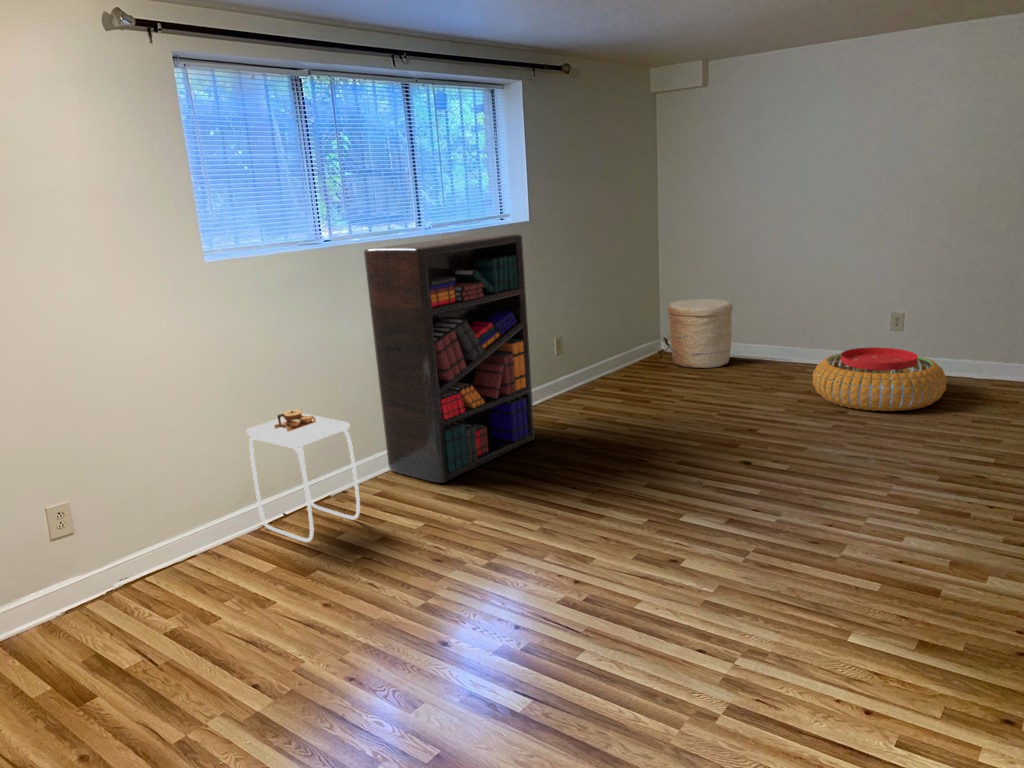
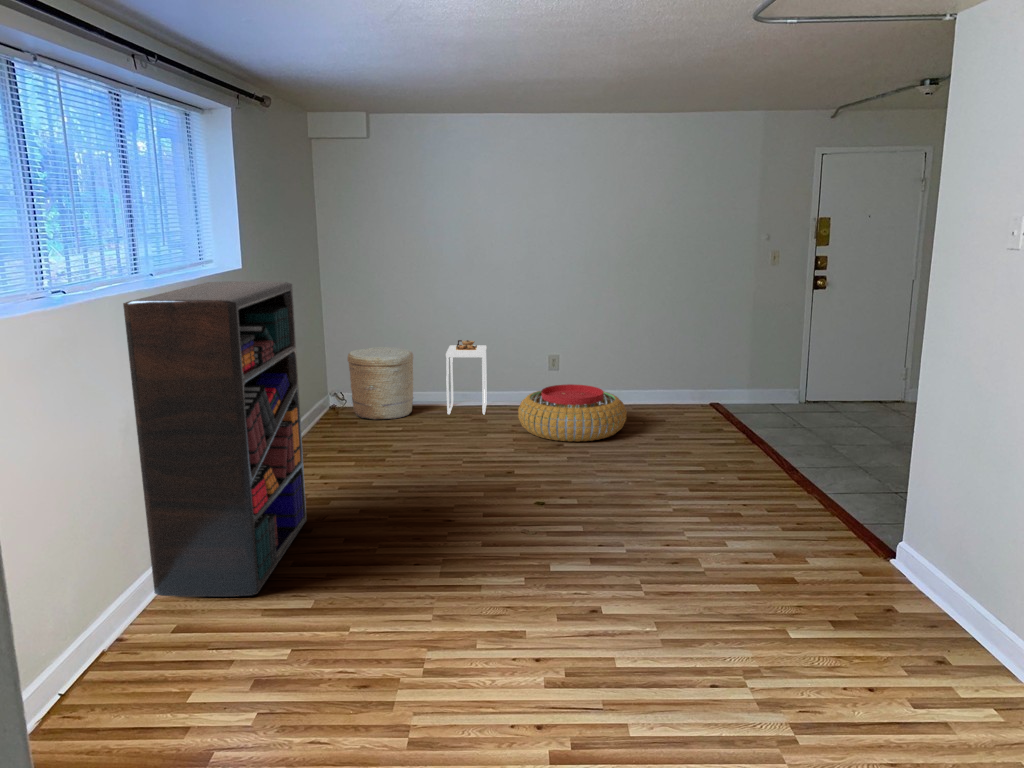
side table: present [247,410,360,542] -> present [446,340,486,414]

